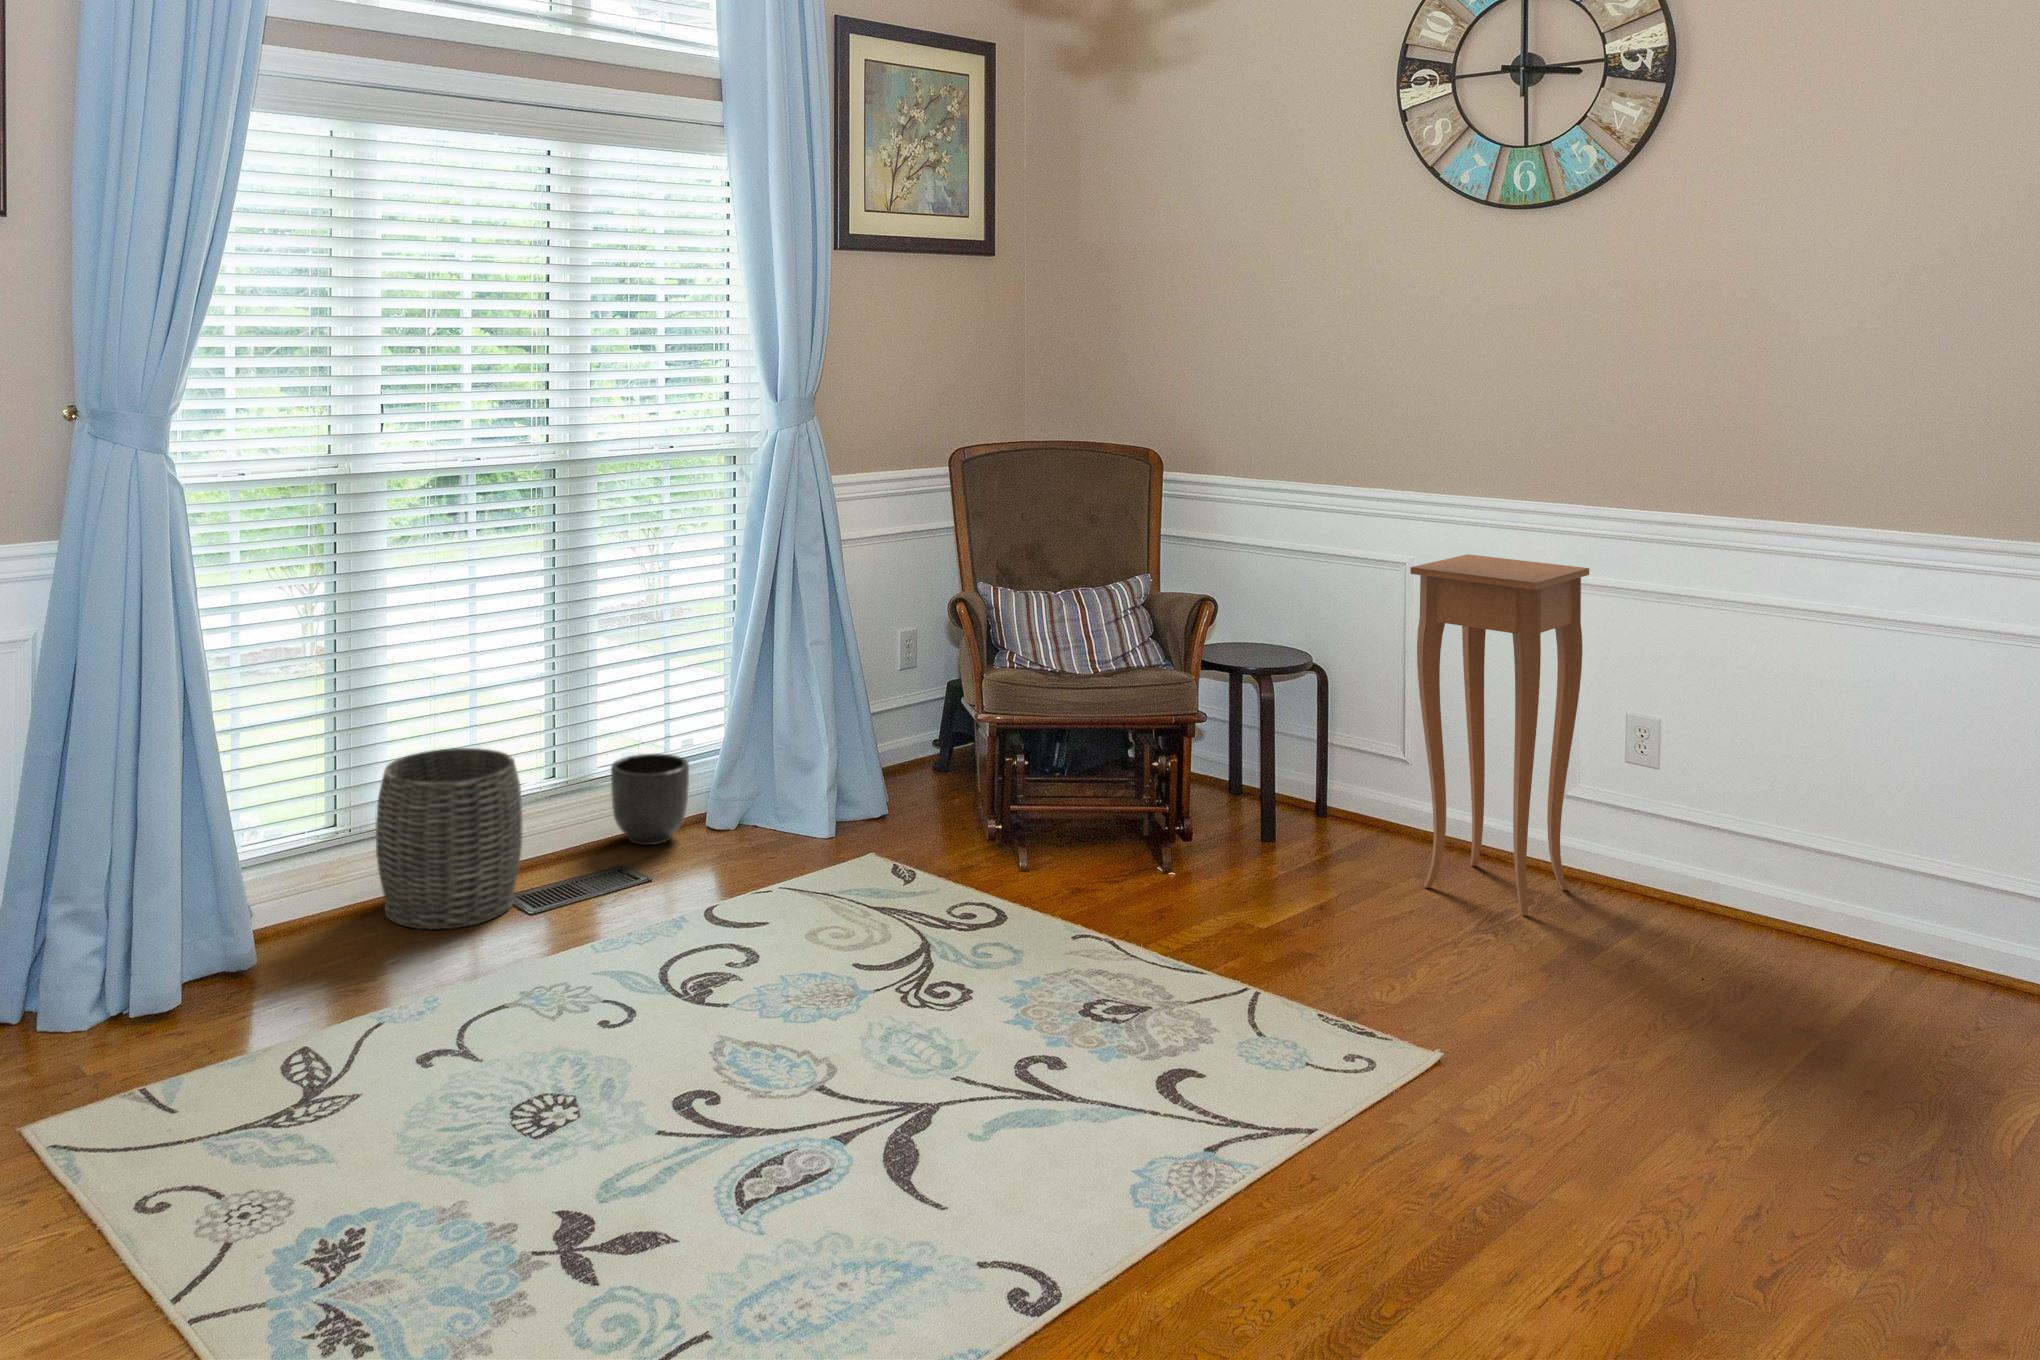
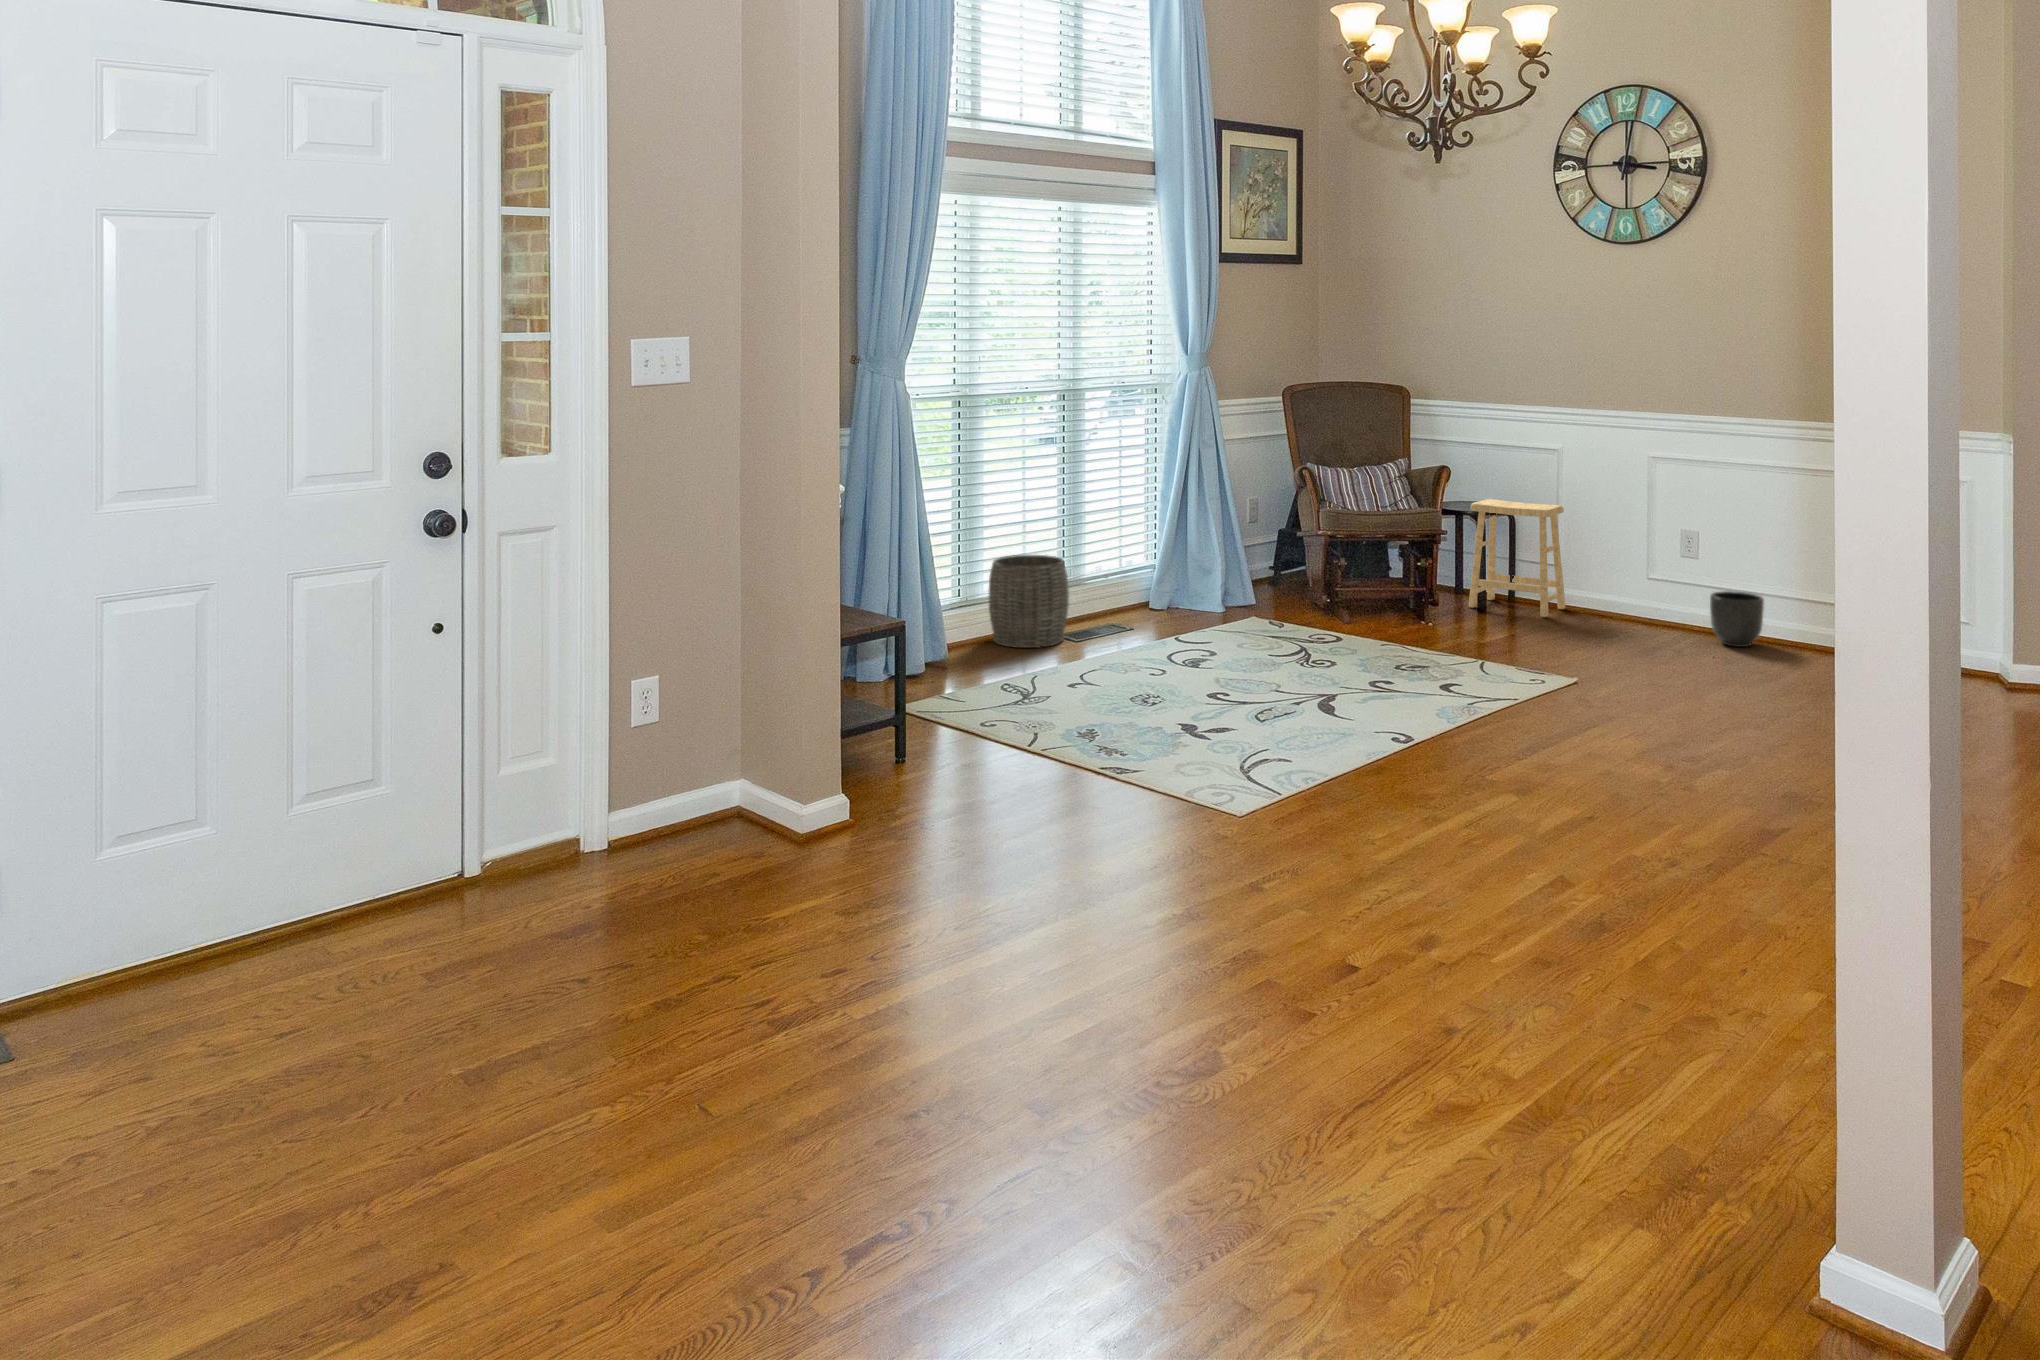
side table: present [1410,554,1589,915] -> none [1562,441,1660,634]
footstool: none [1248,645,1417,864] -> present [1469,499,1566,617]
planter: present [611,754,689,845] -> present [1710,591,1764,647]

